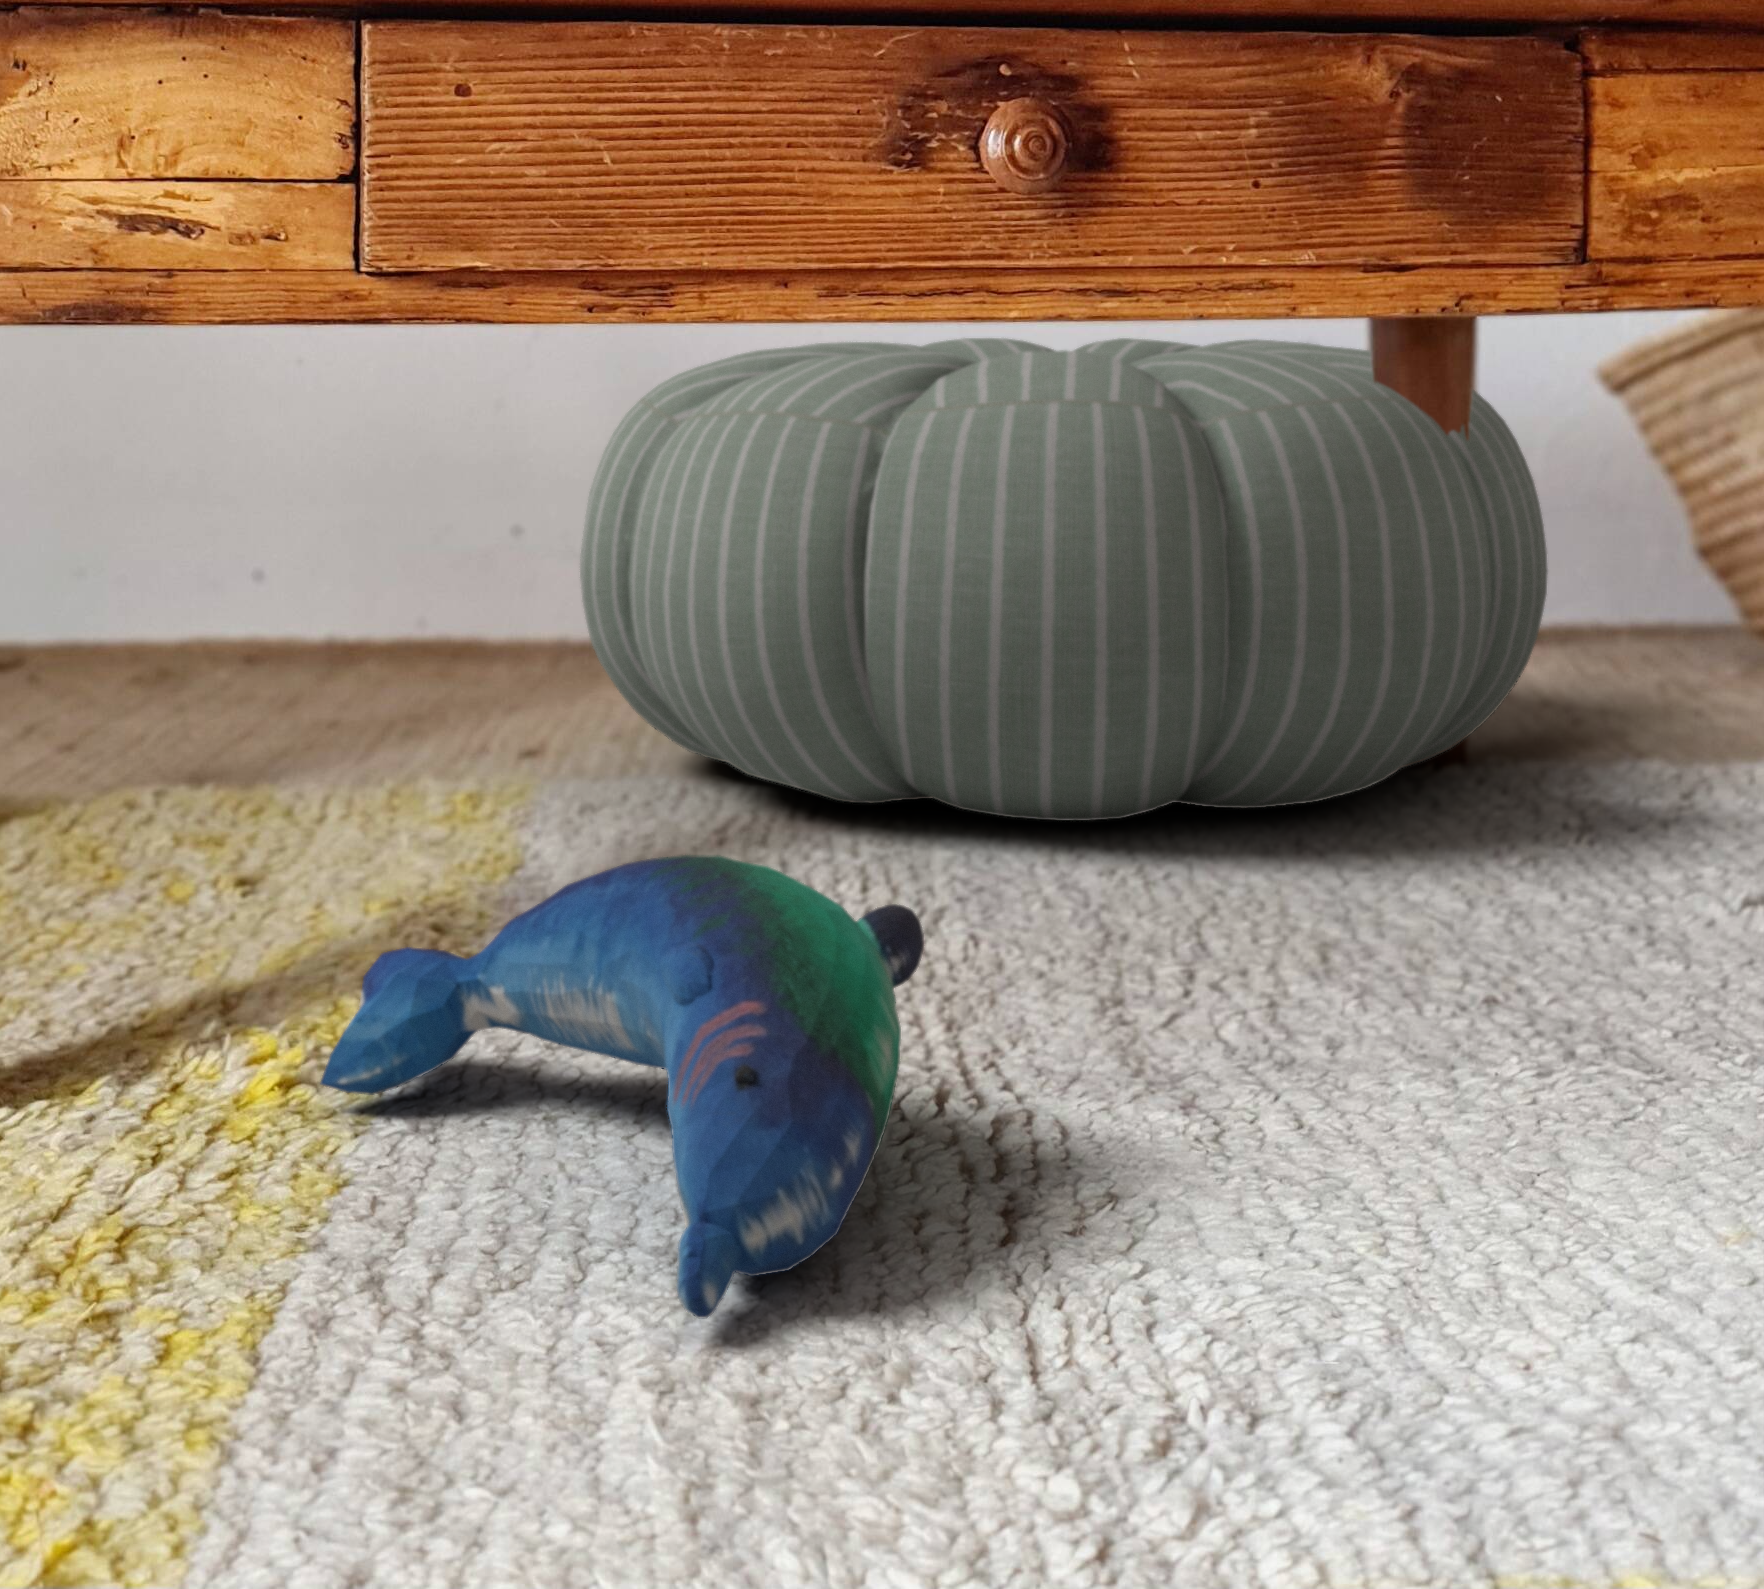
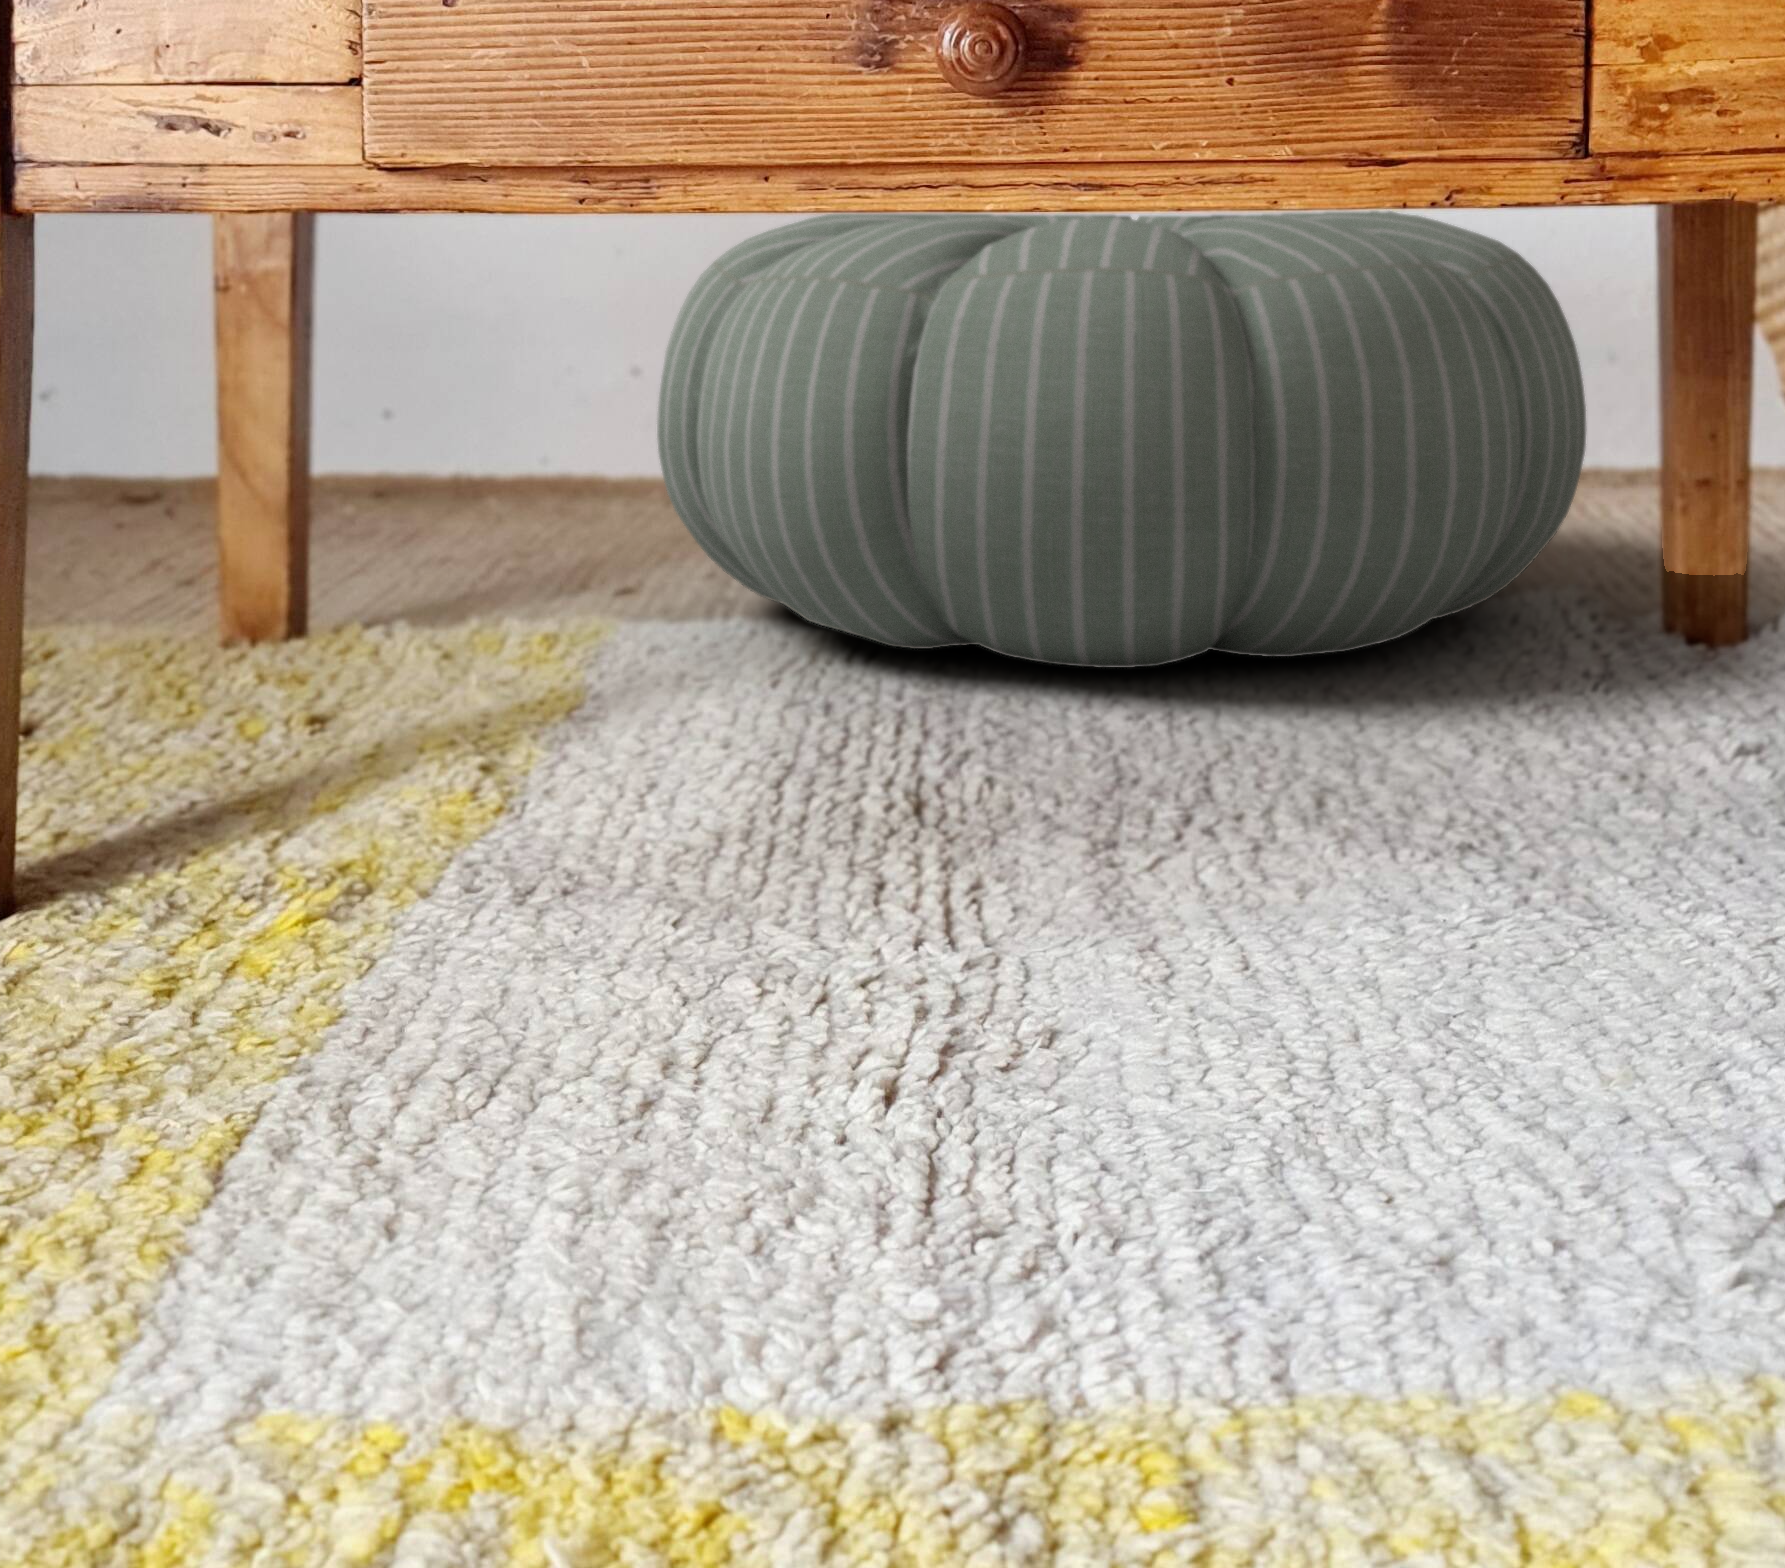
plush toy: present [321,855,924,1319] -> none [333,712,883,1147]

